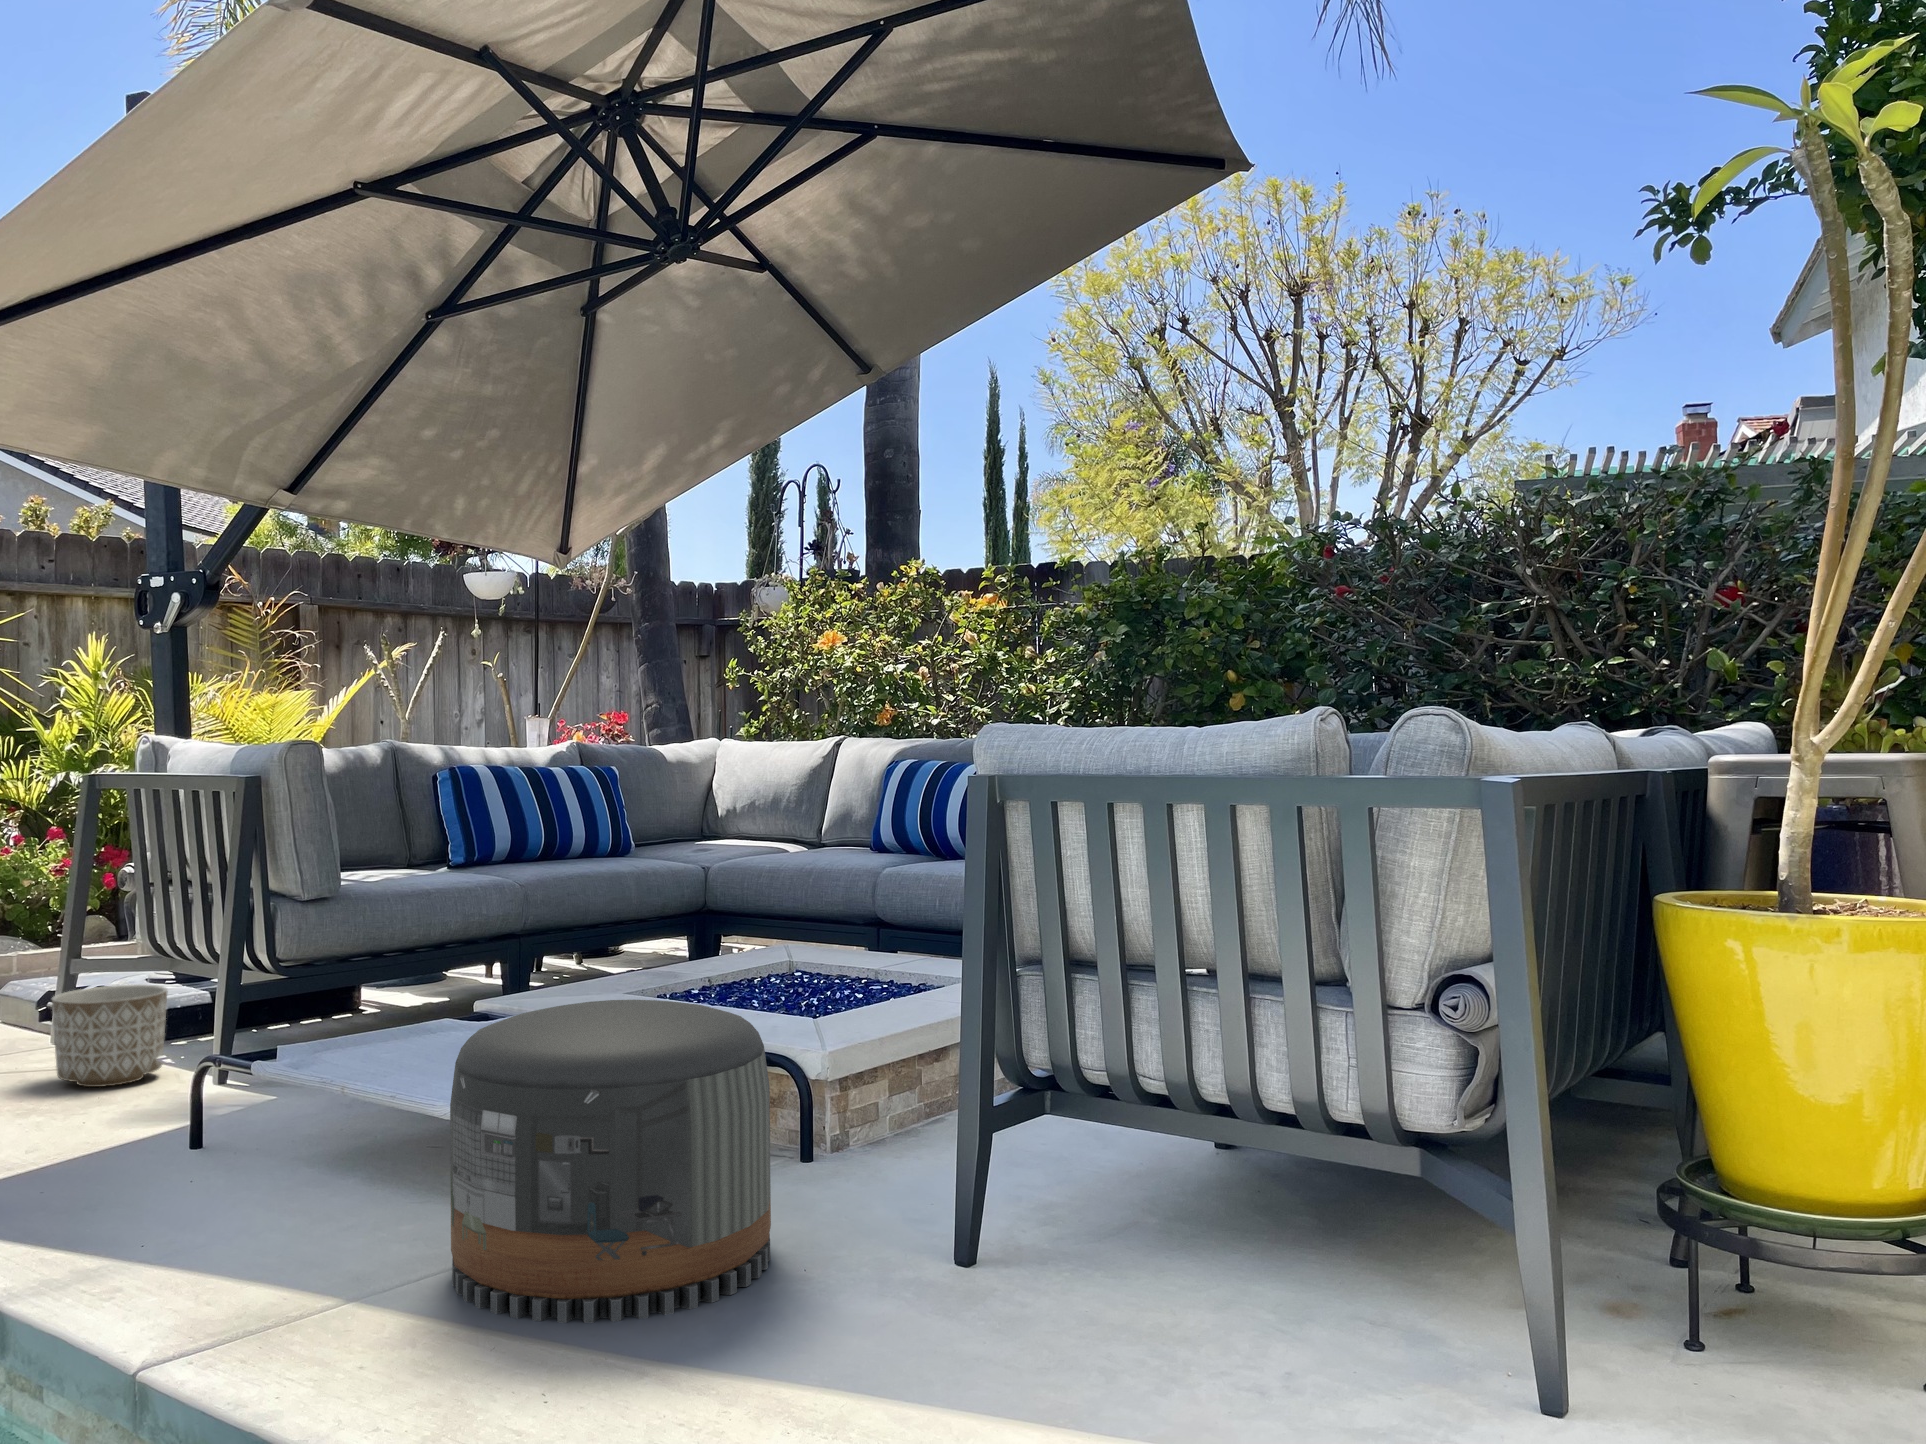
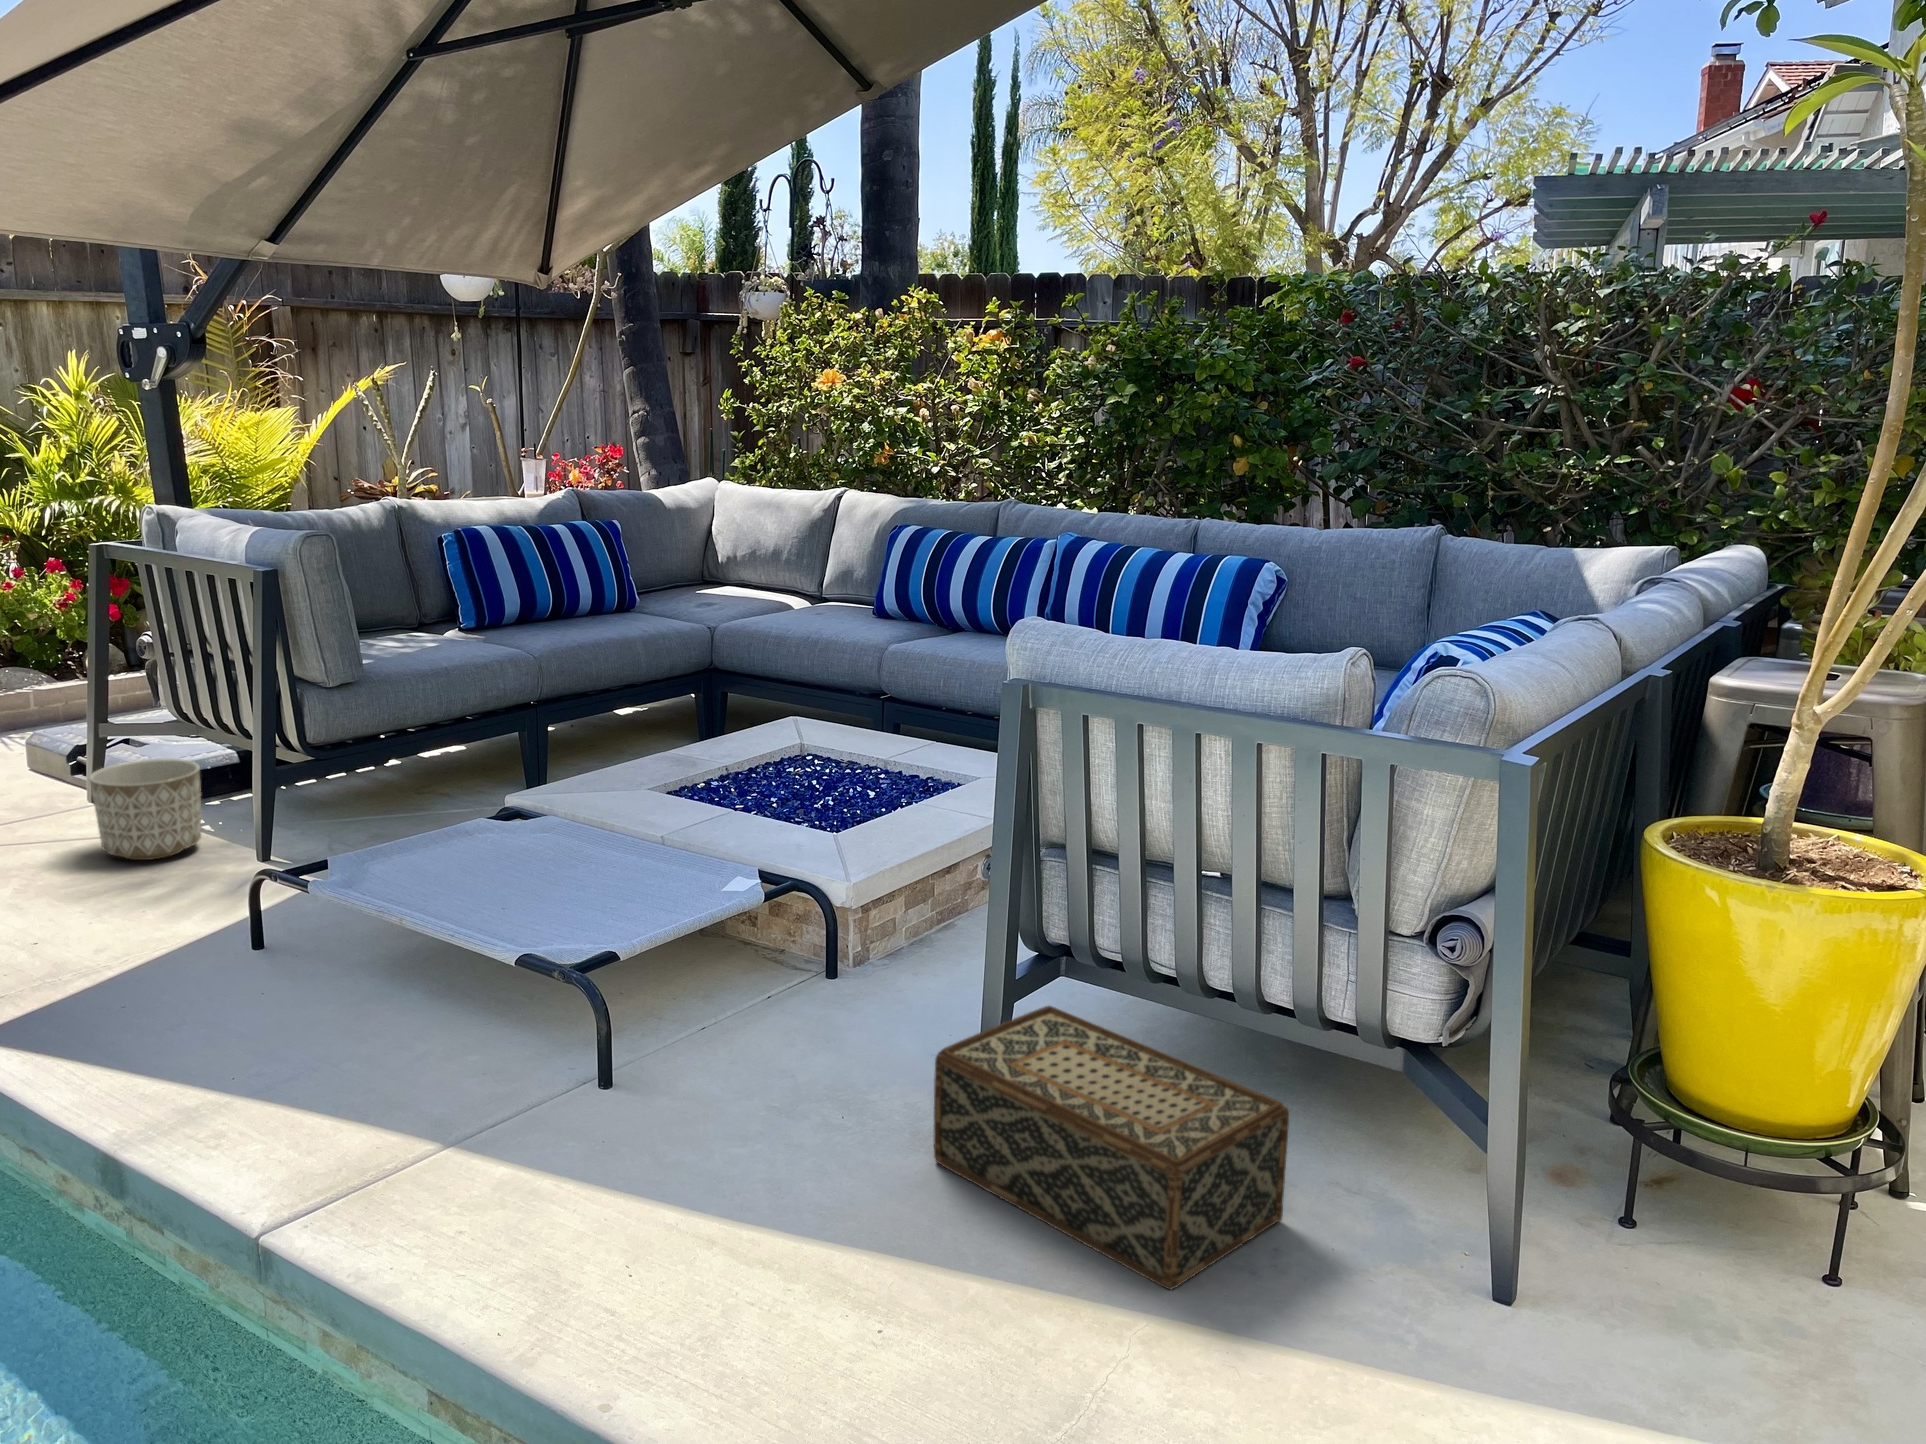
pouf: present [450,1000,771,1323] -> none [507,864,803,1182]
woven basket: none [908,1135,1298,1404] -> present [934,1006,1289,1289]

